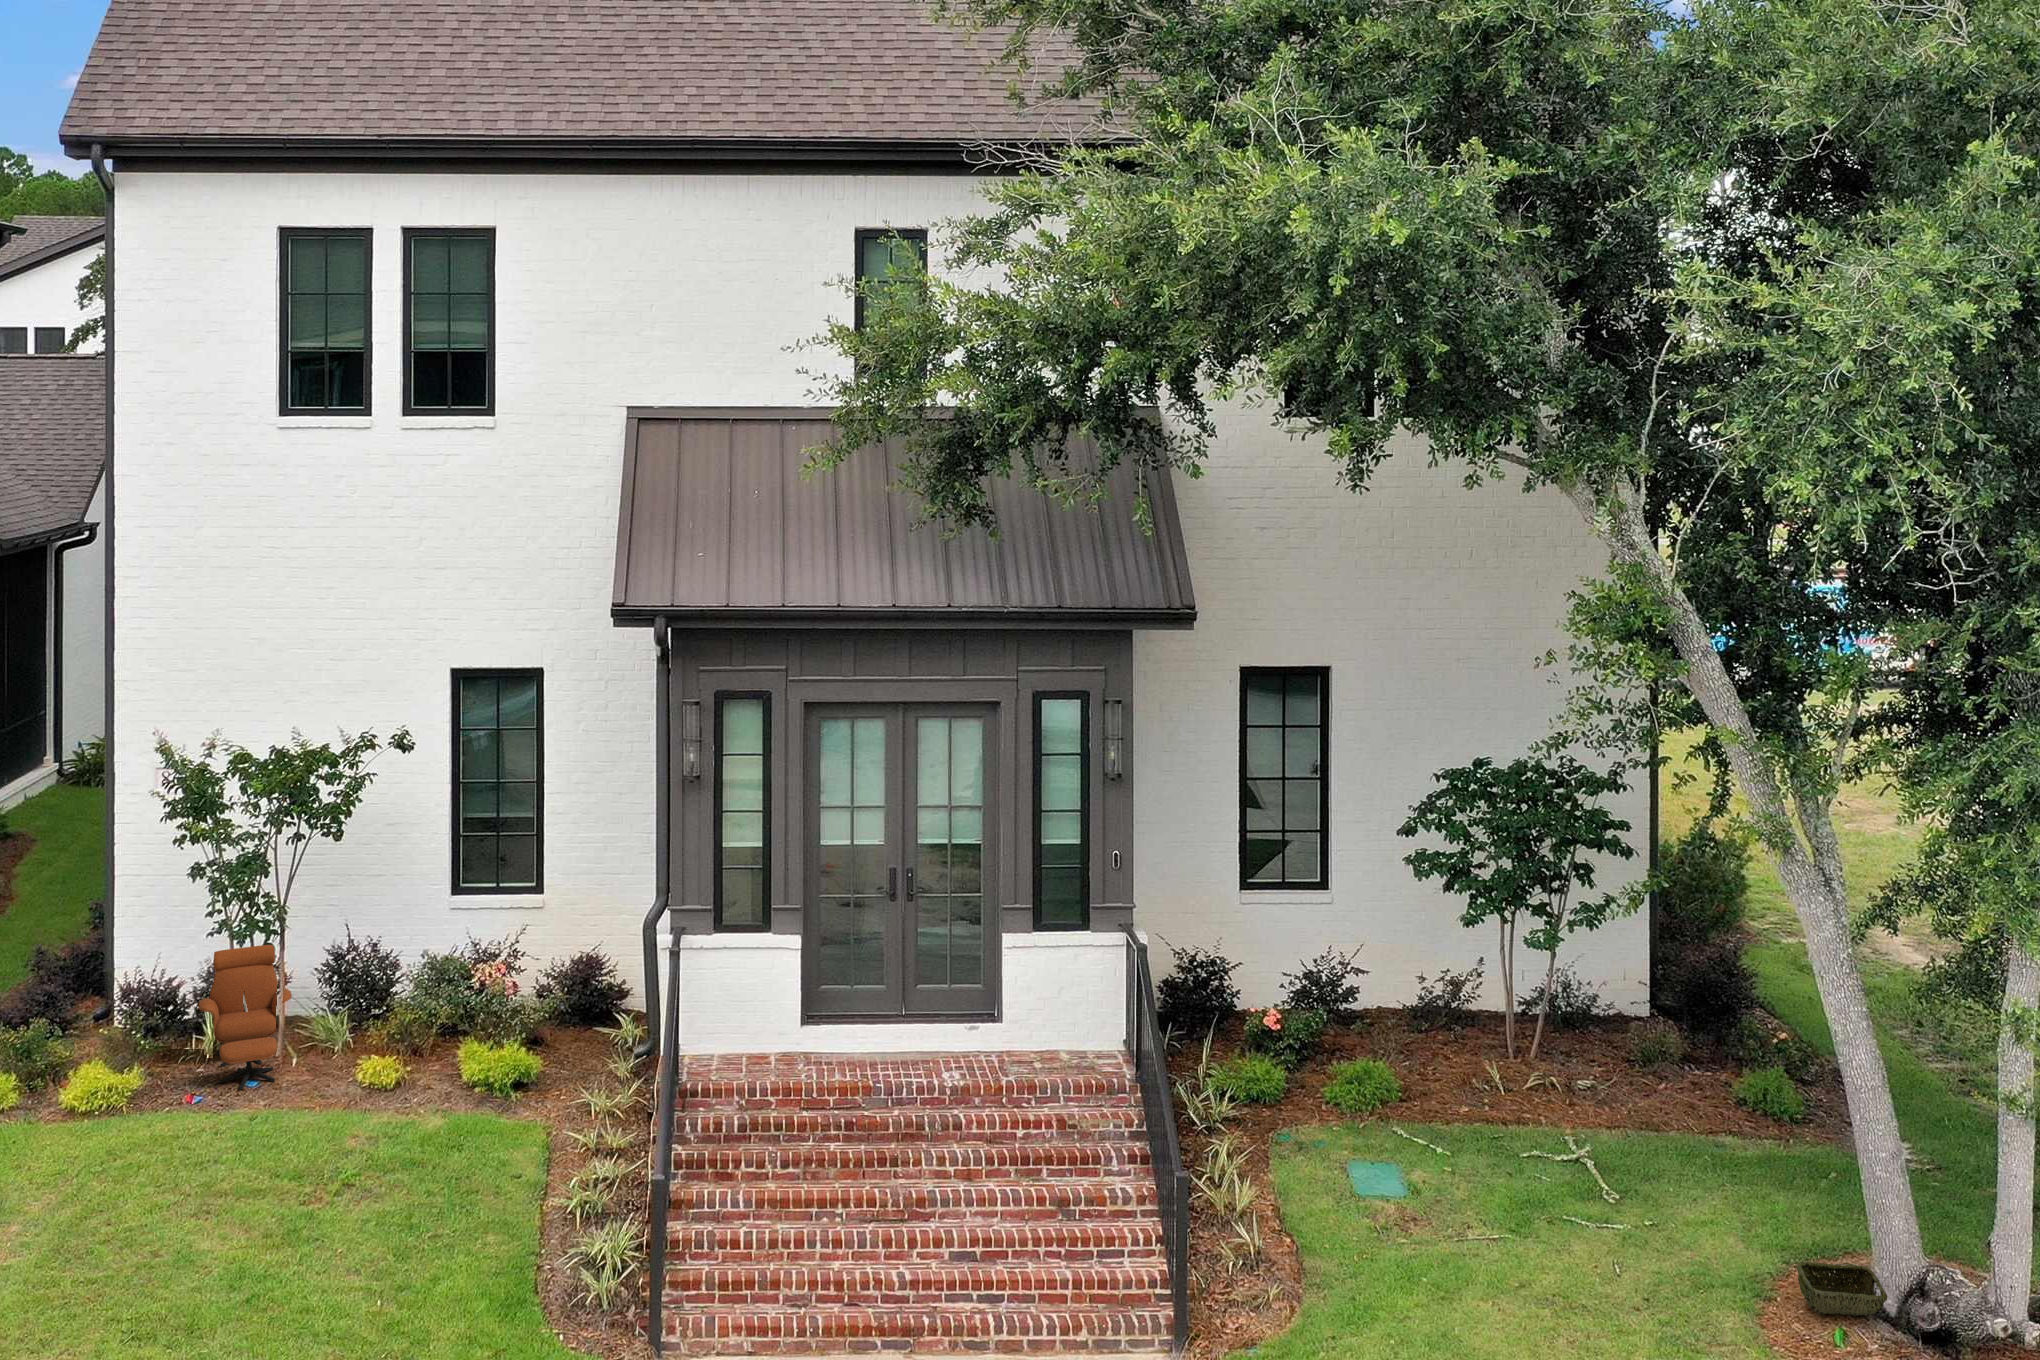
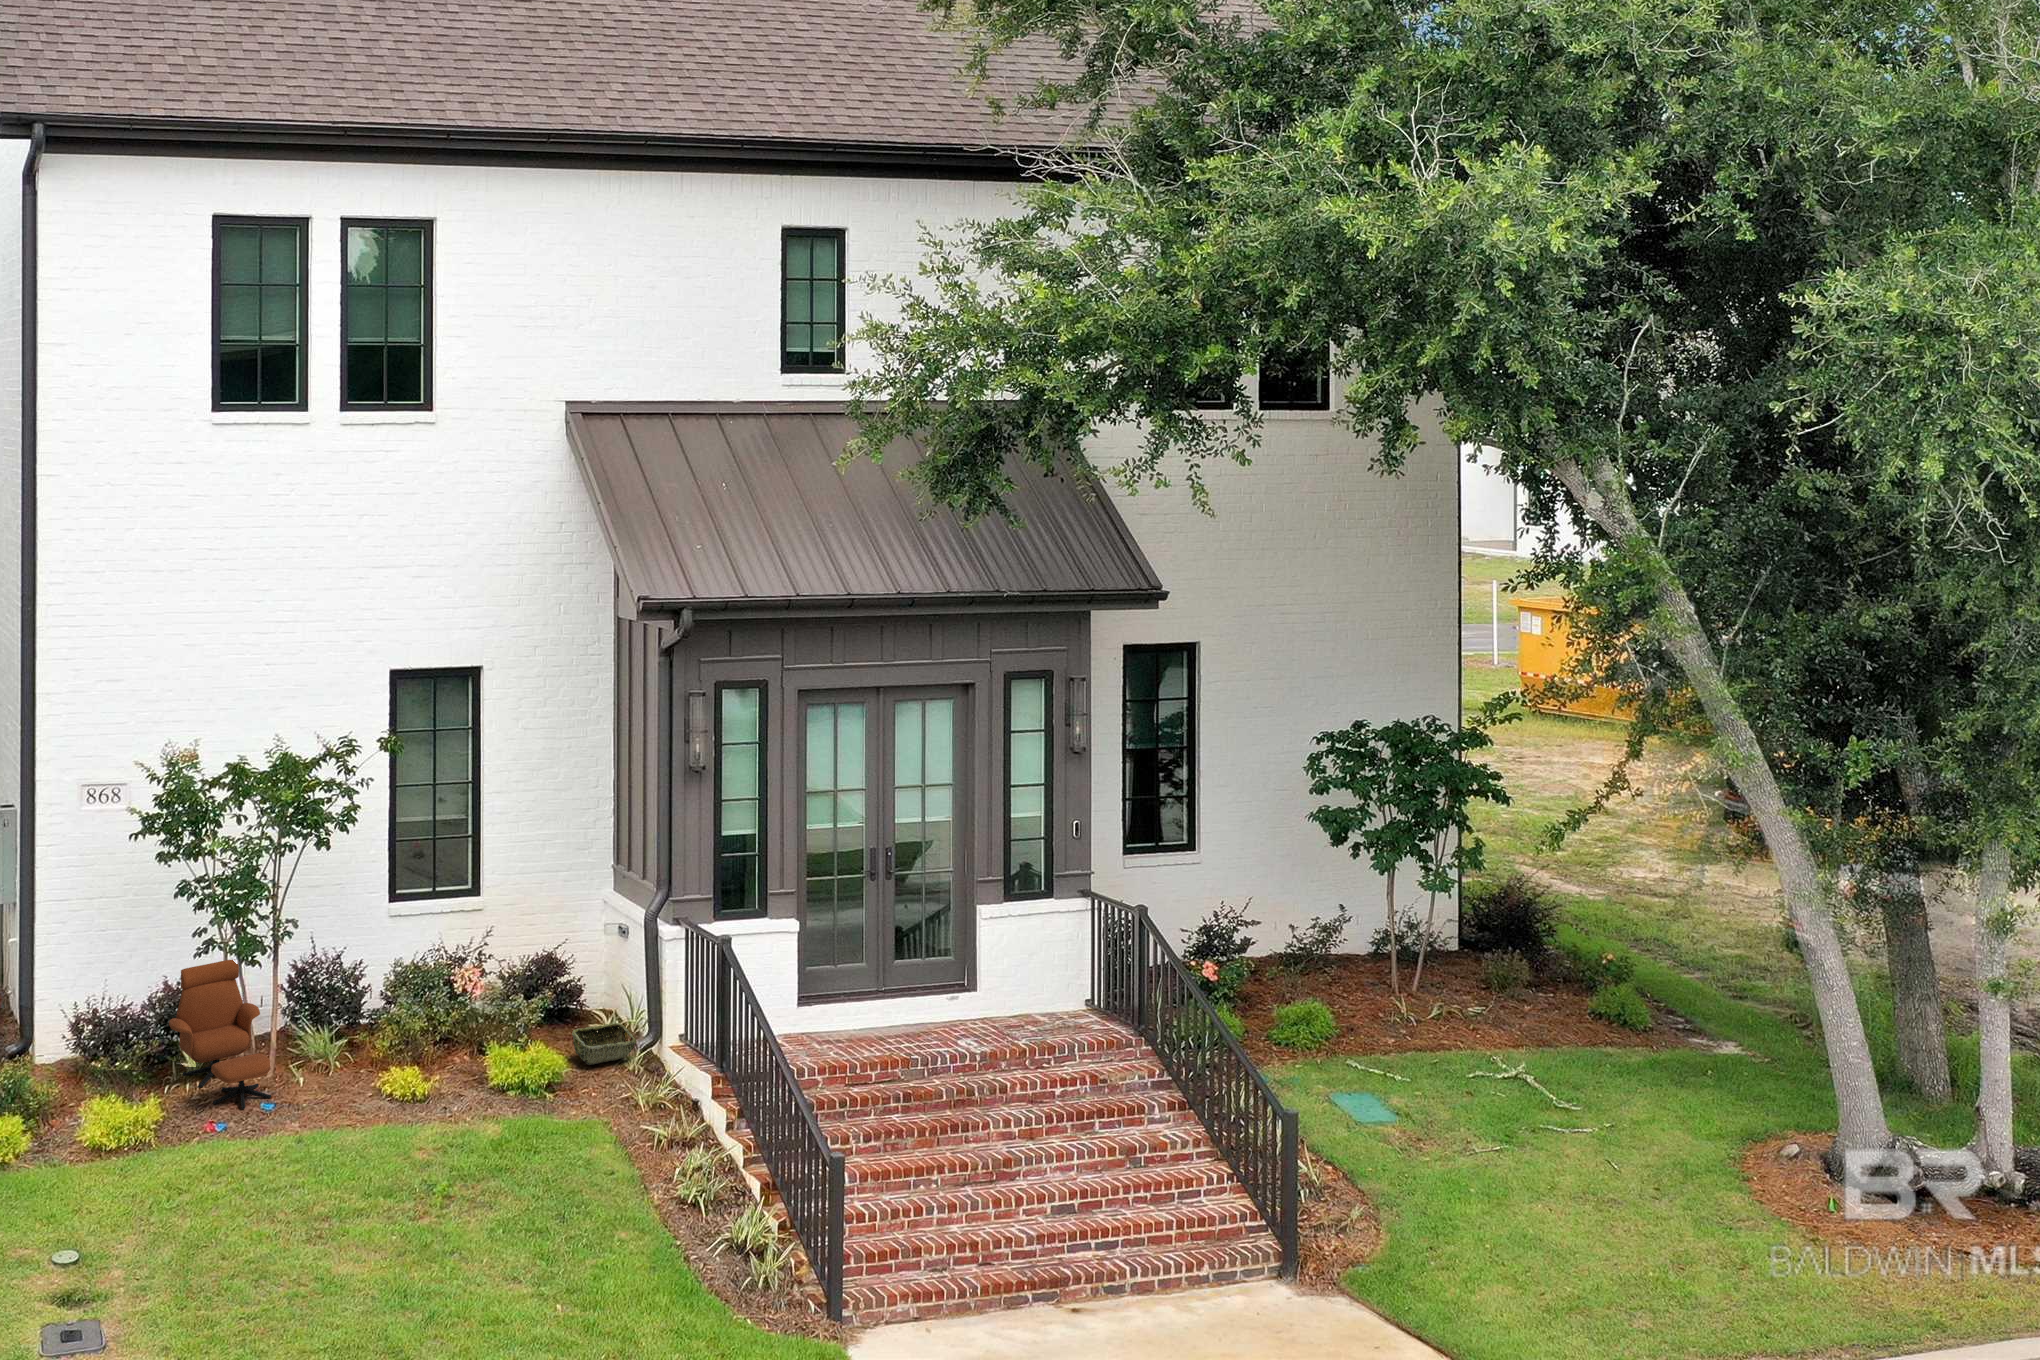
woven basket: present [1796,1262,1887,1316] -> present [572,1023,636,1065]

